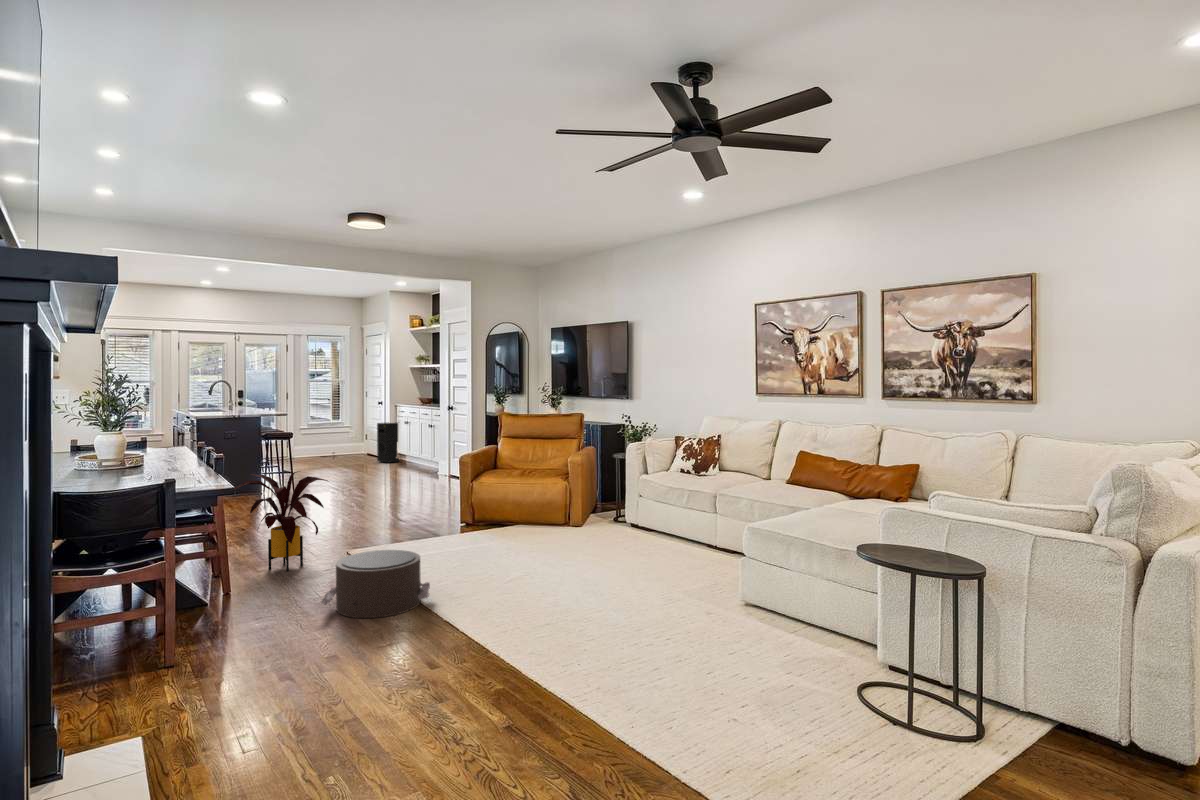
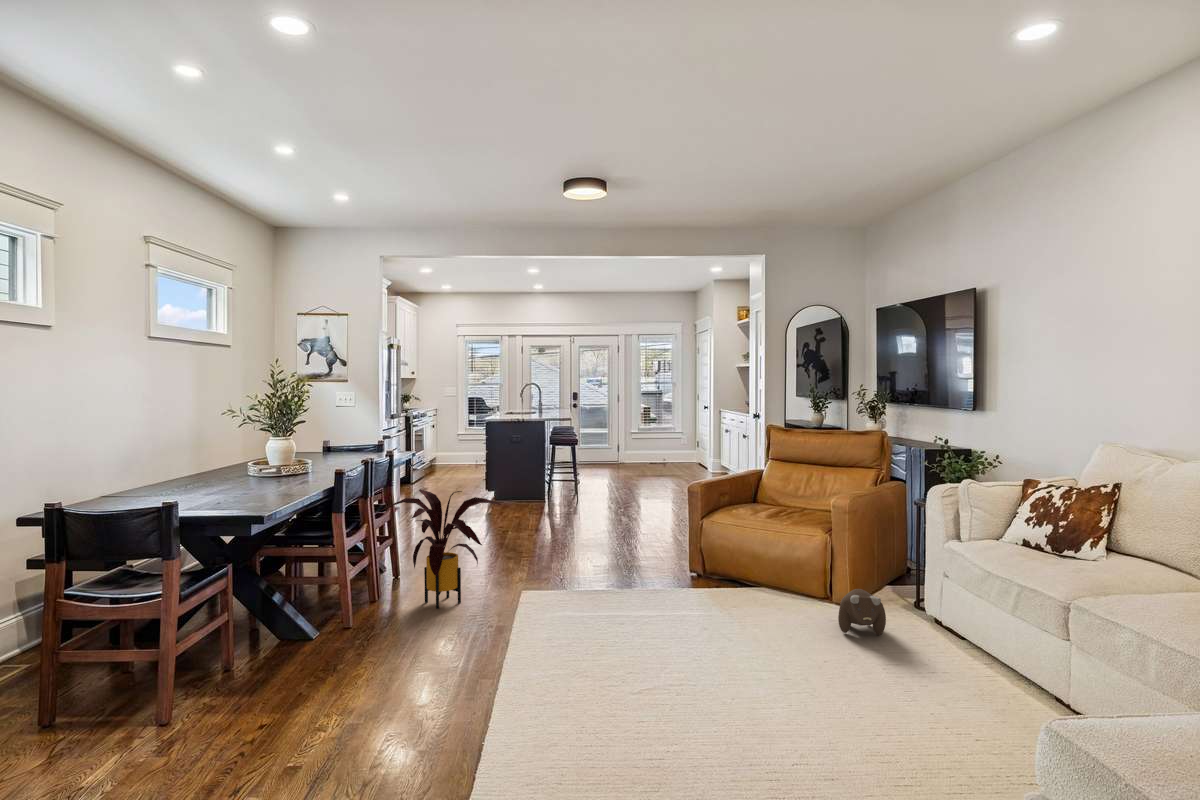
speaker: present [377,422,400,463] -> none [696,428,720,473]
plush toy: none [585,510,614,538] -> present [838,589,886,635]
pouf: present [321,550,430,618] -> none [363,613,514,720]

